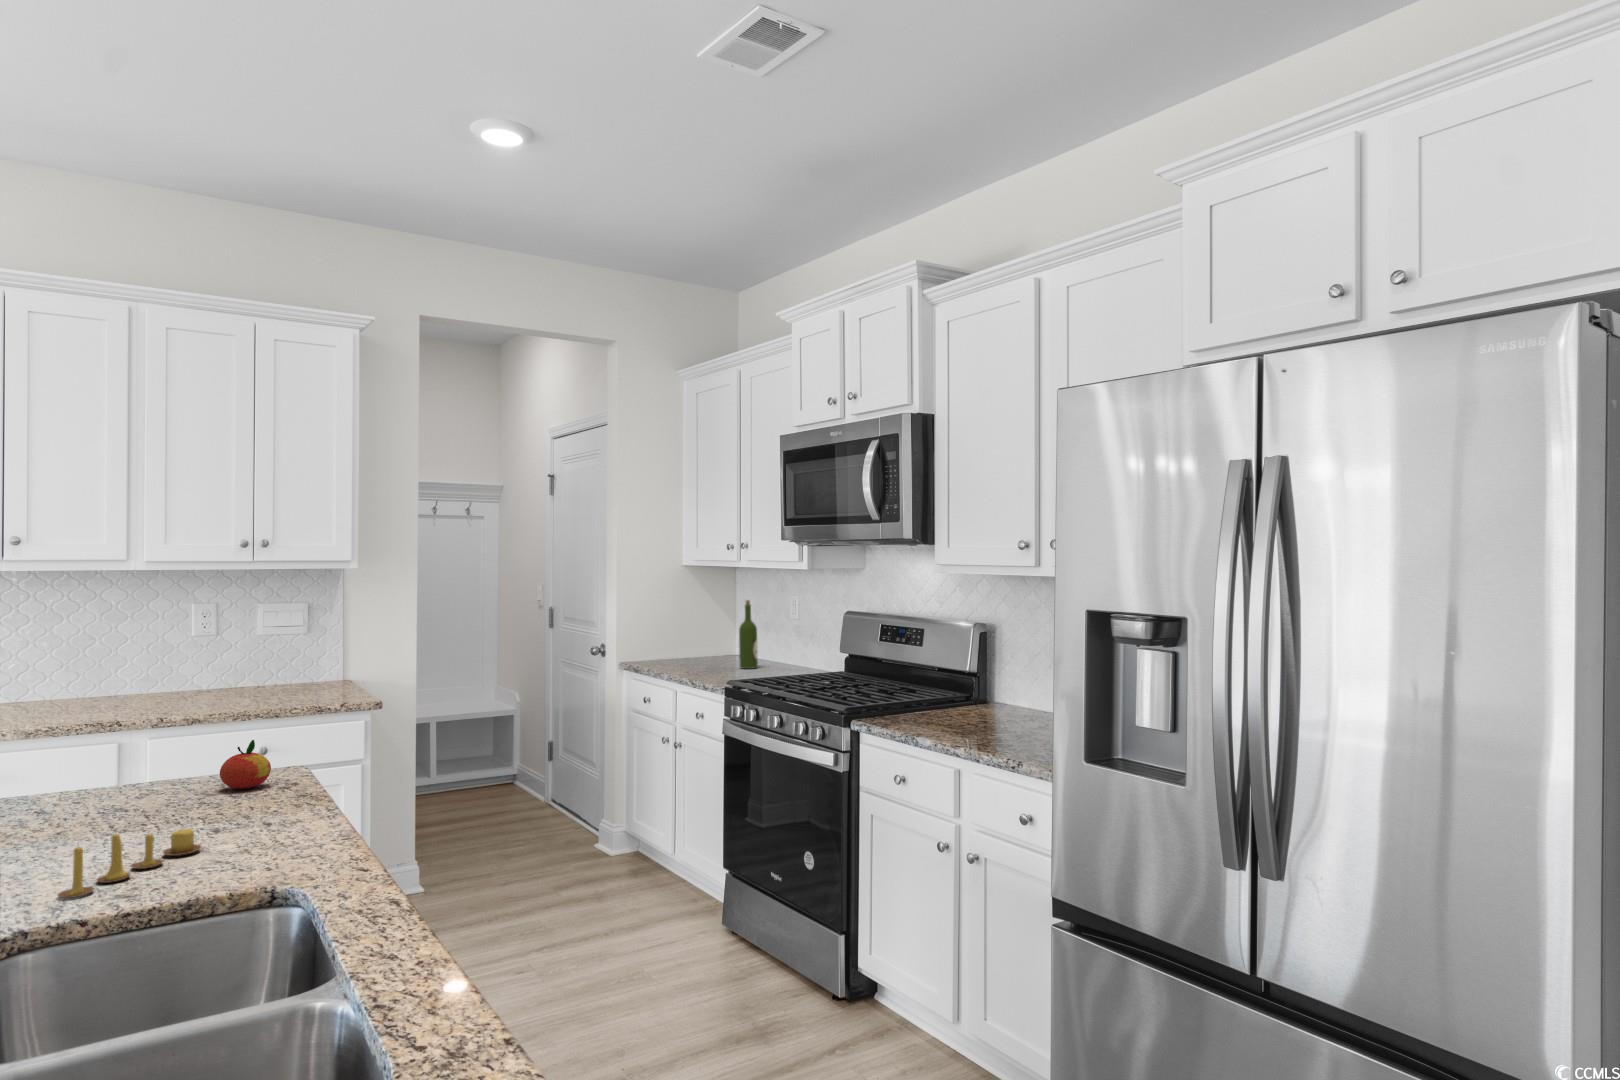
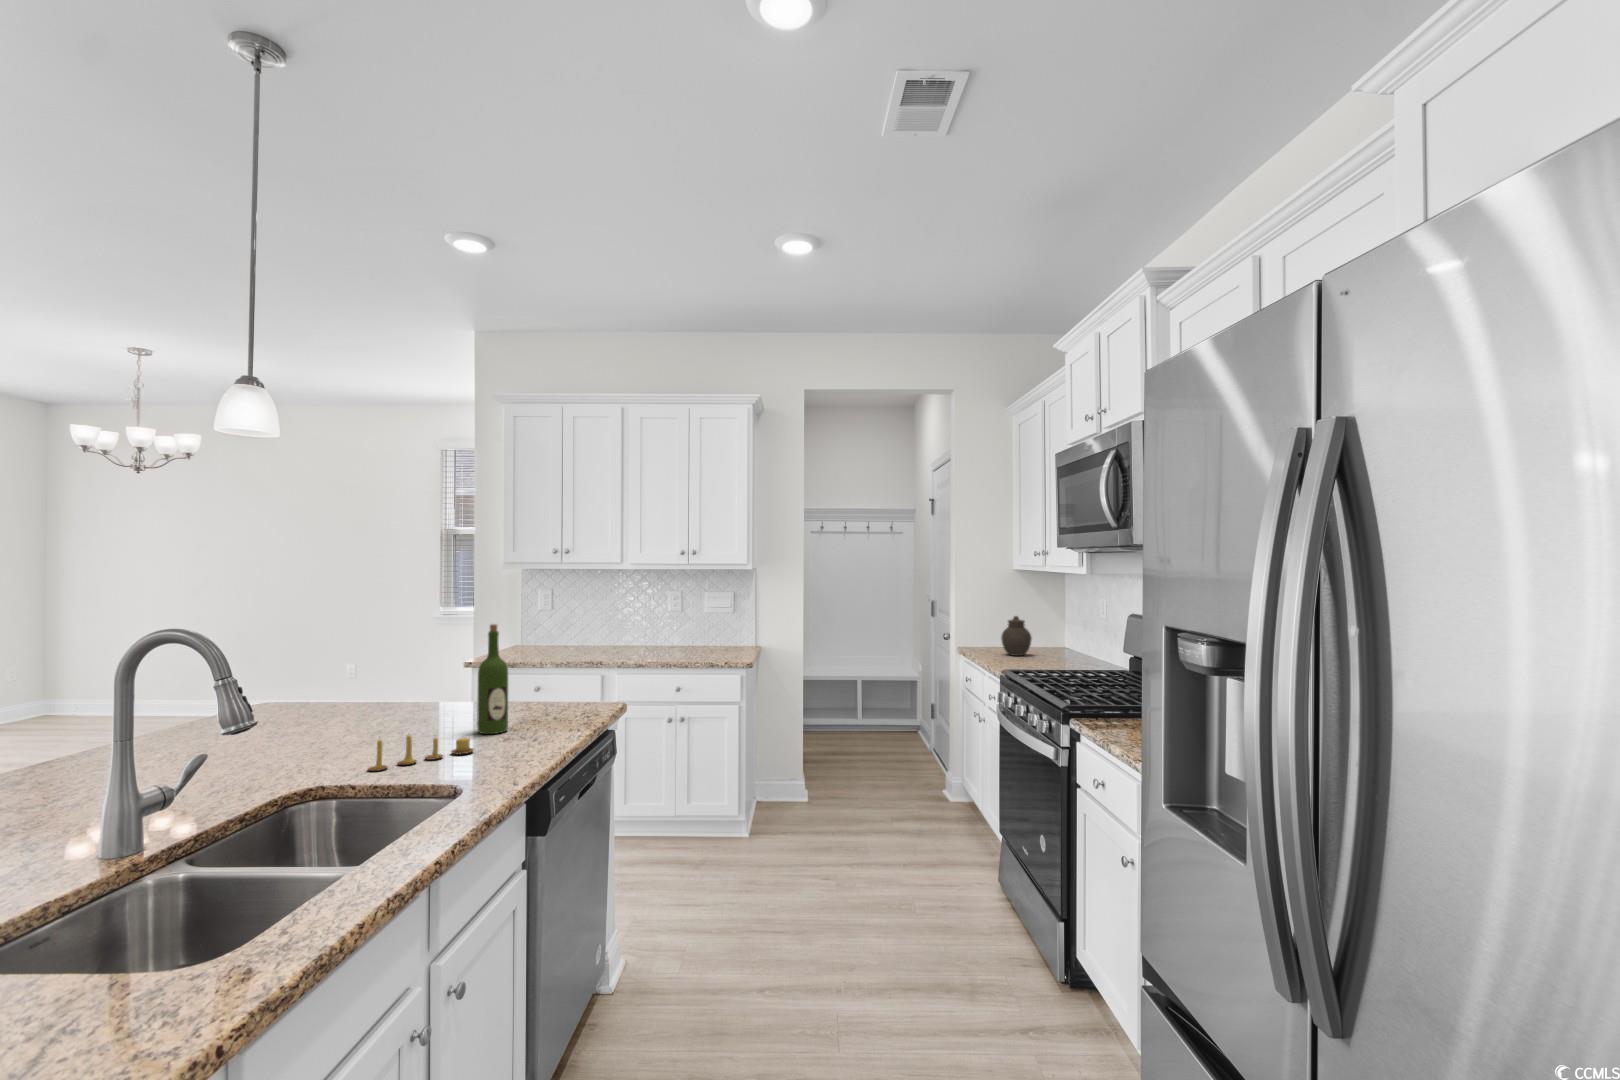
wine bottle: present [739,600,758,669] -> present [477,624,508,734]
jar: none [682,623,715,668] -> present [1001,616,1032,656]
apple: present [220,740,271,789] -> none [551,682,583,715]

